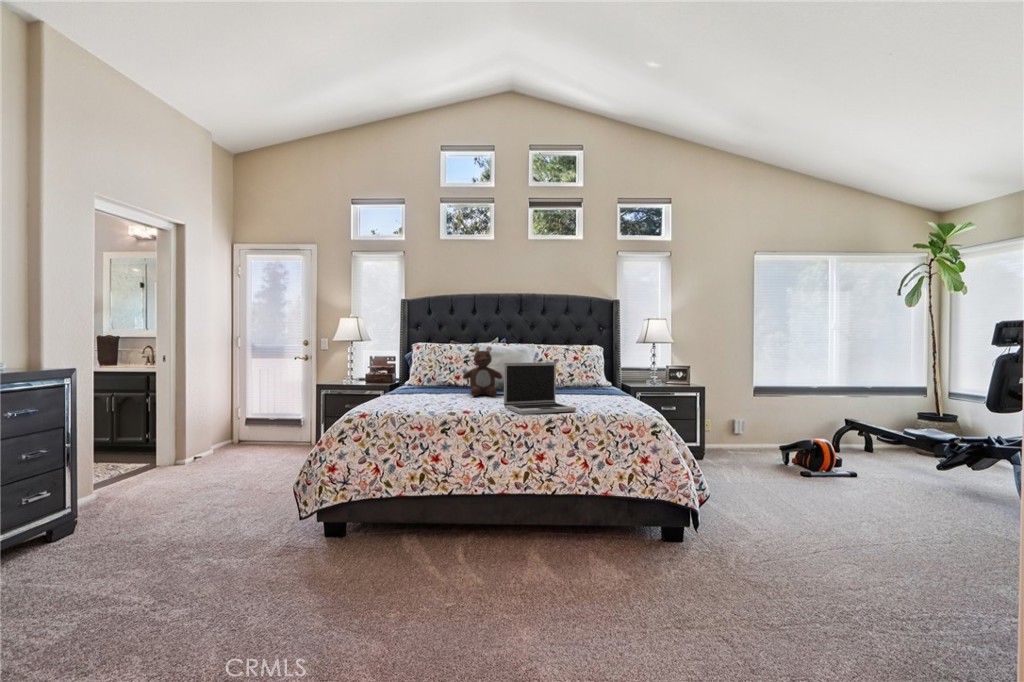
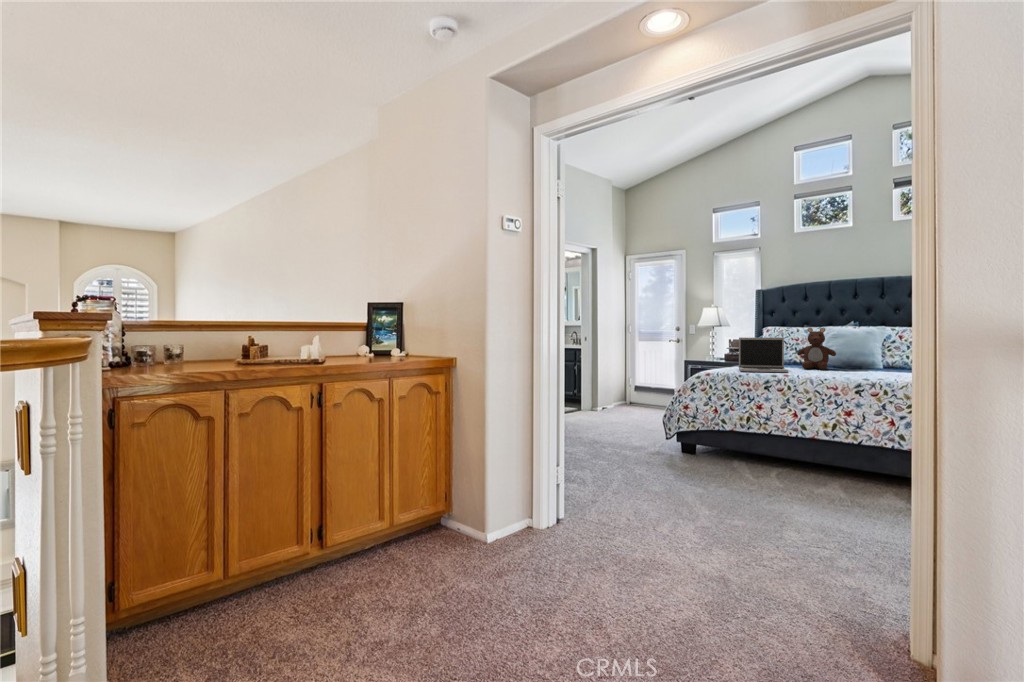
laptop: present [504,362,576,414] -> present [739,338,788,372]

